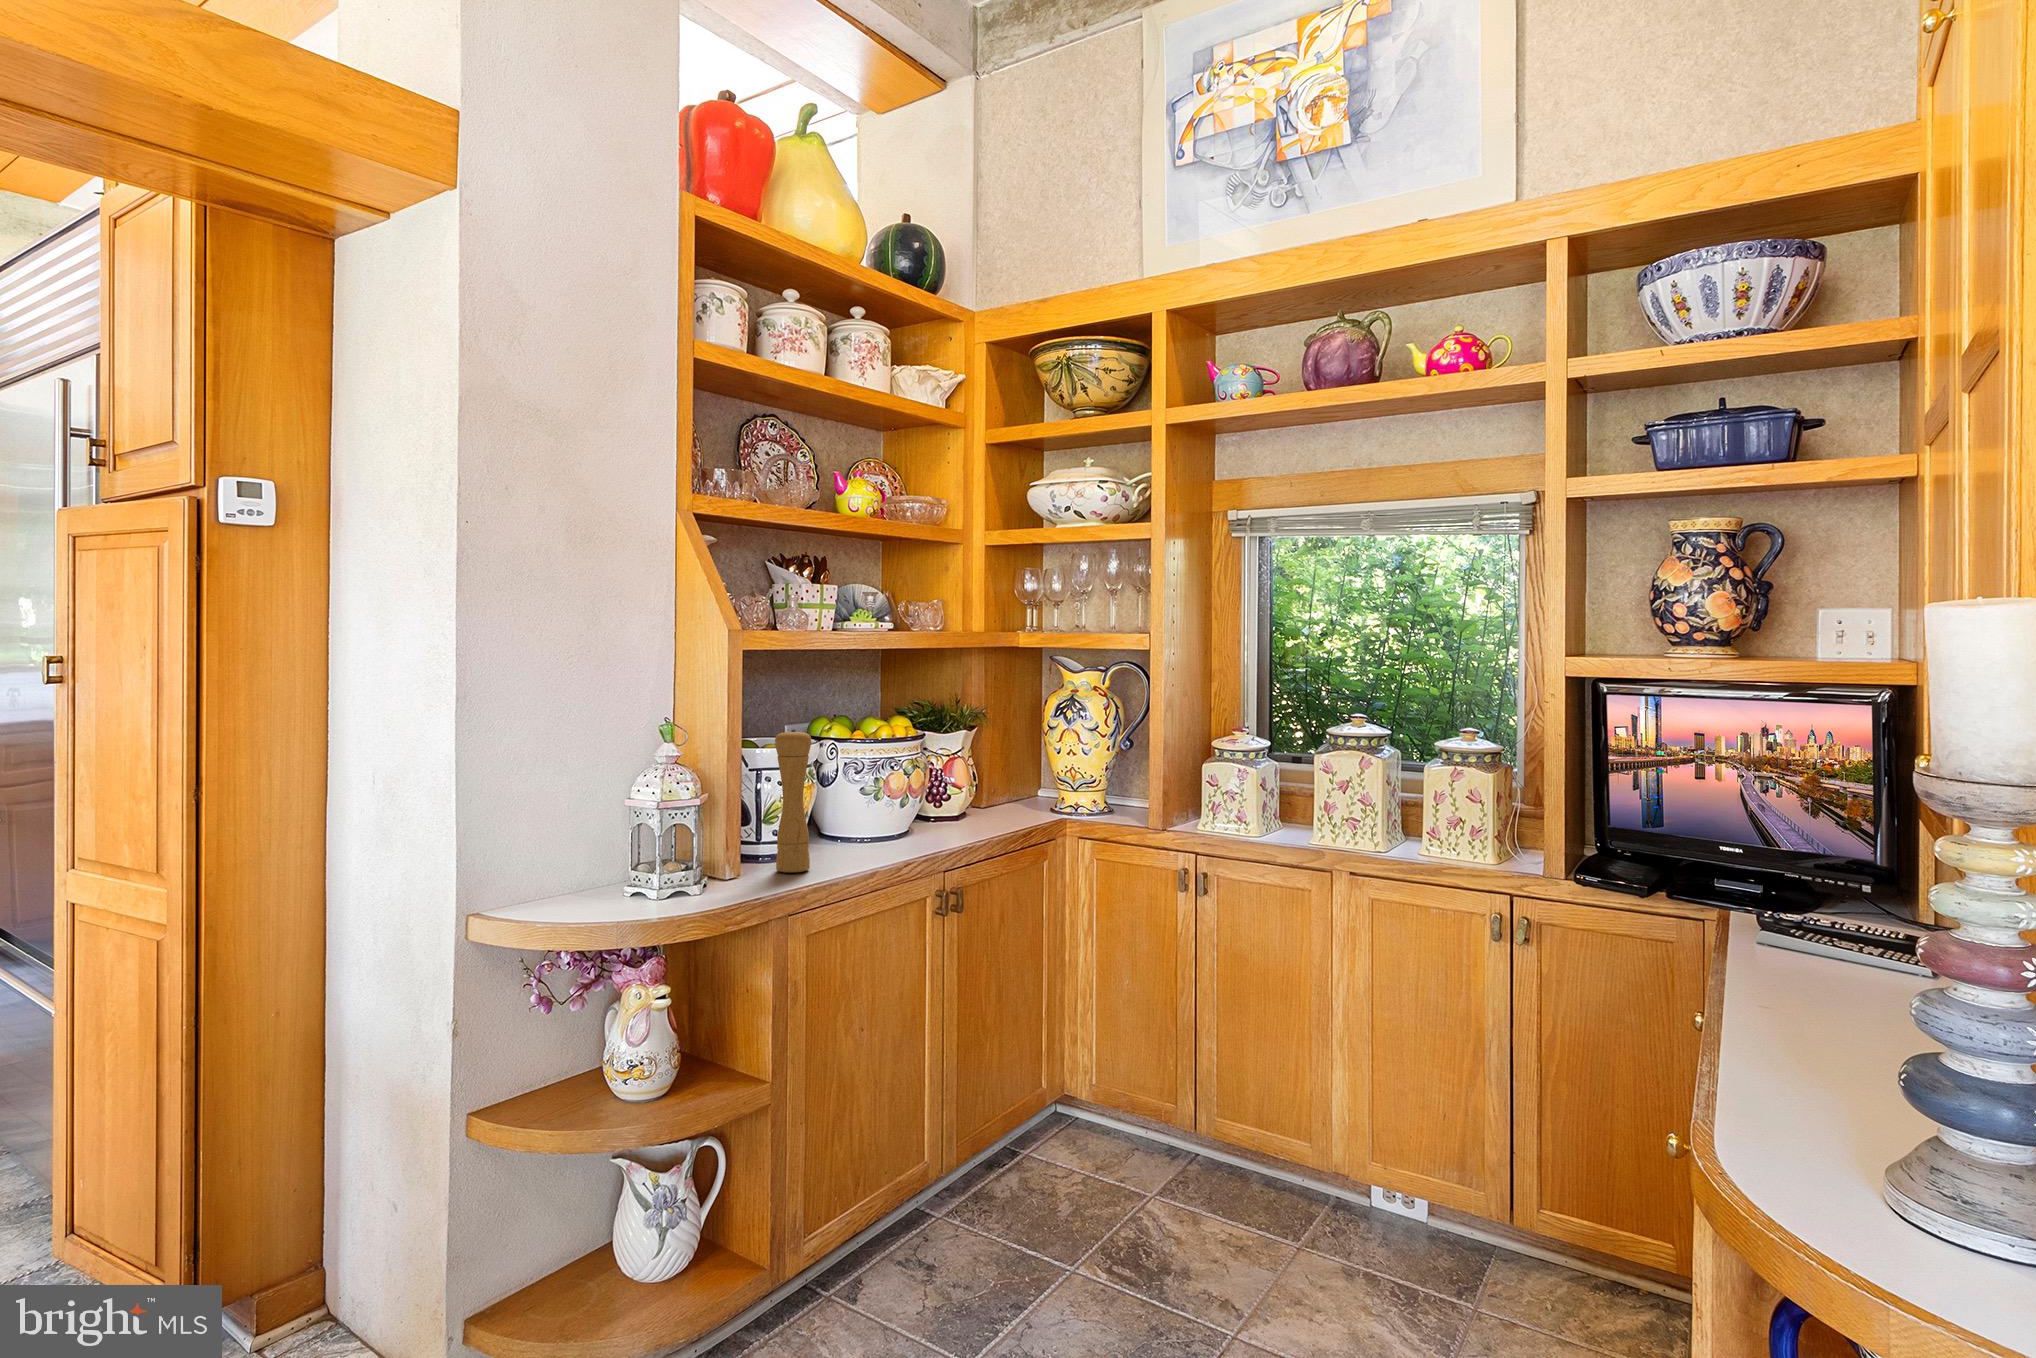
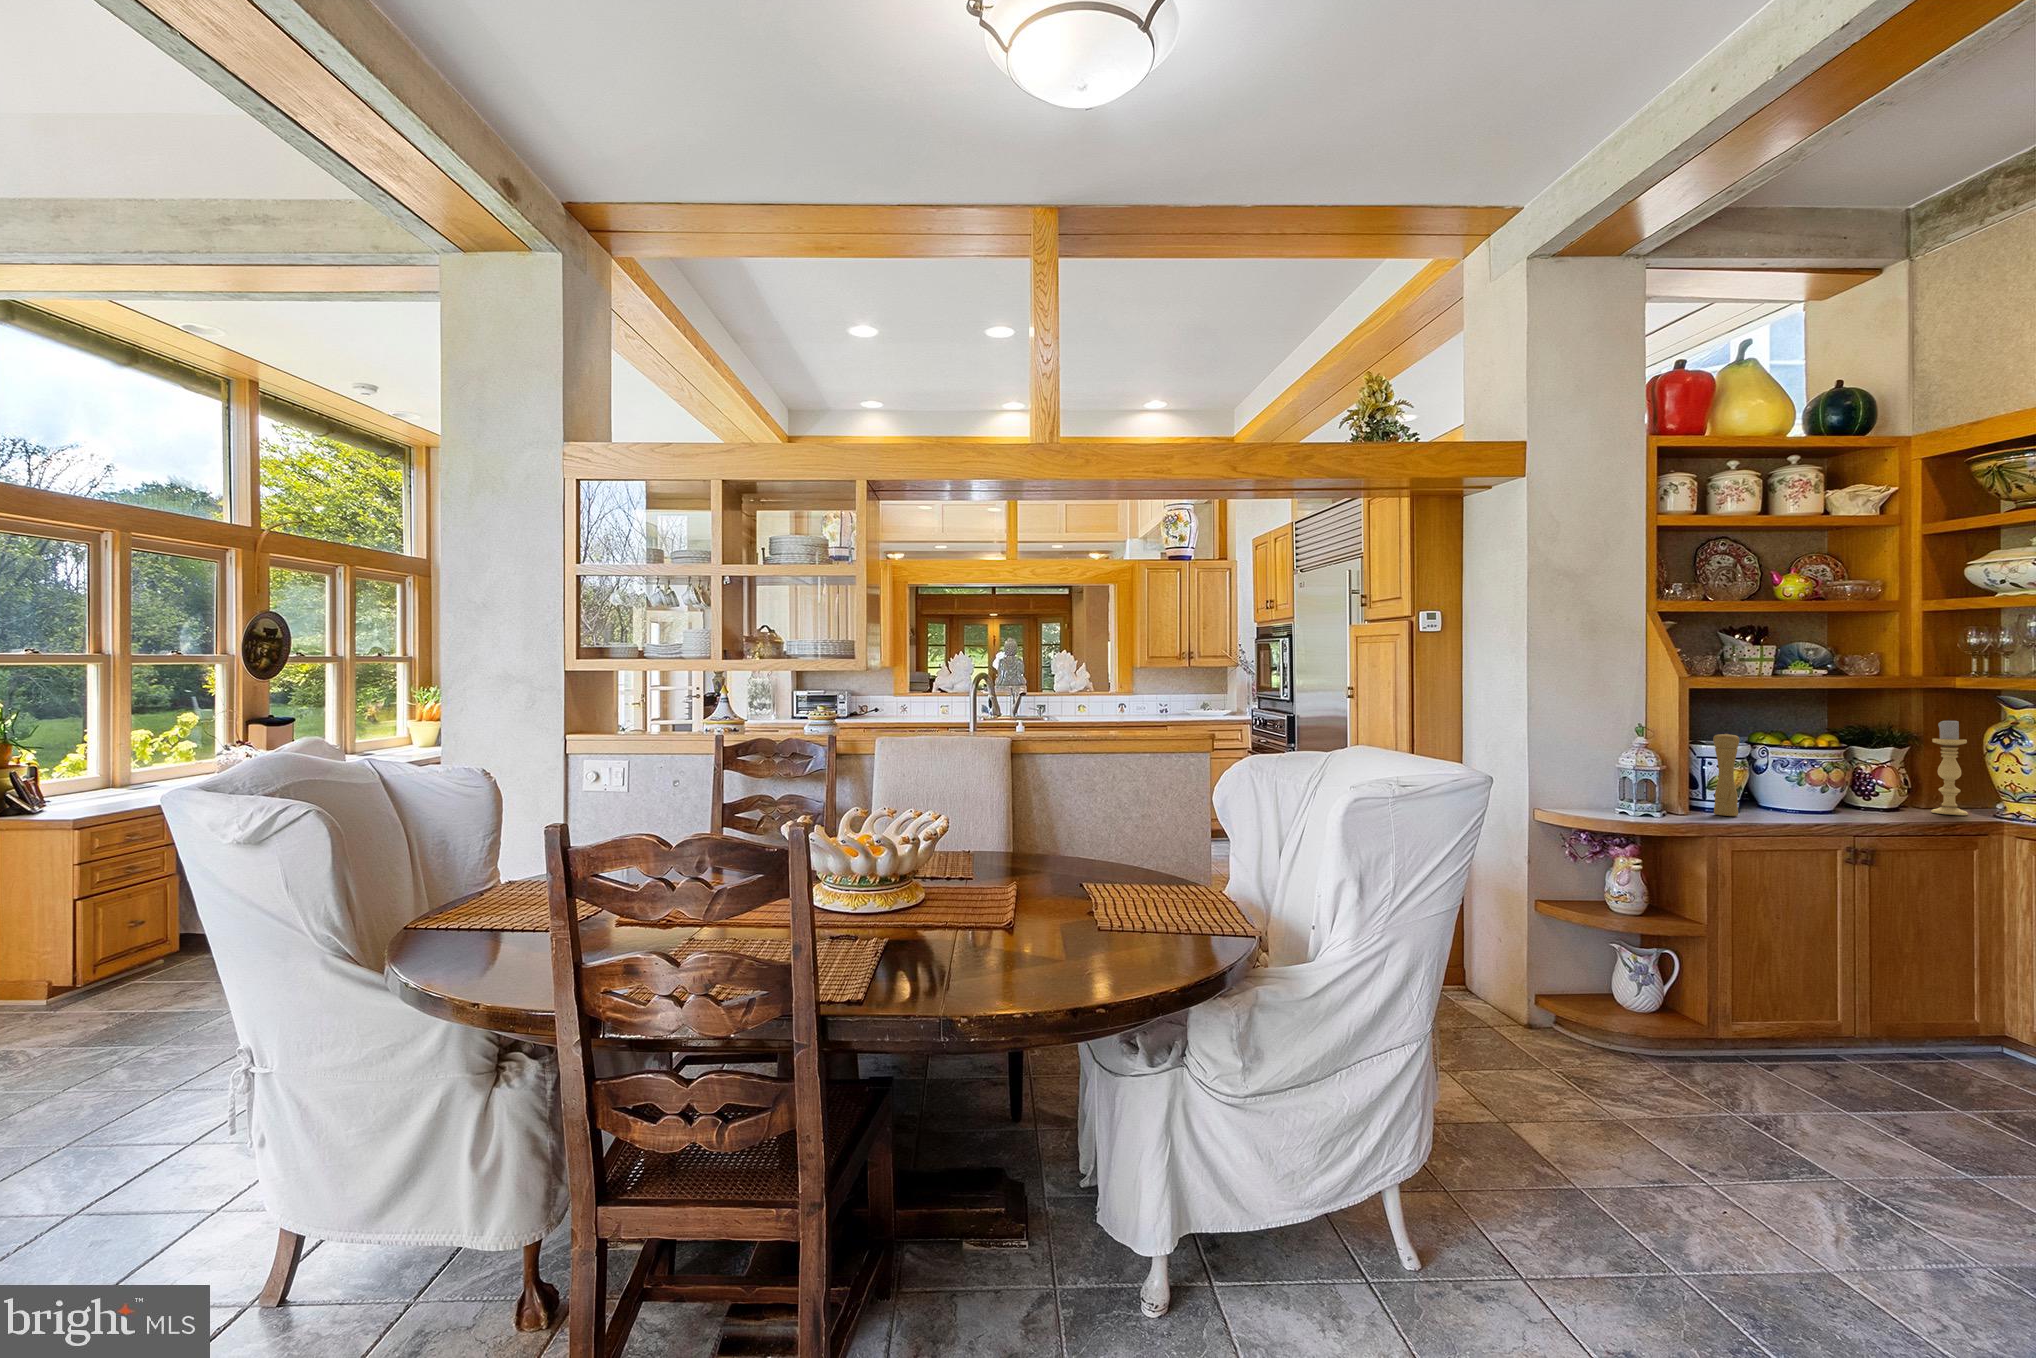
candle holder: none [1000,690,1034,817] -> present [1931,720,1968,815]

